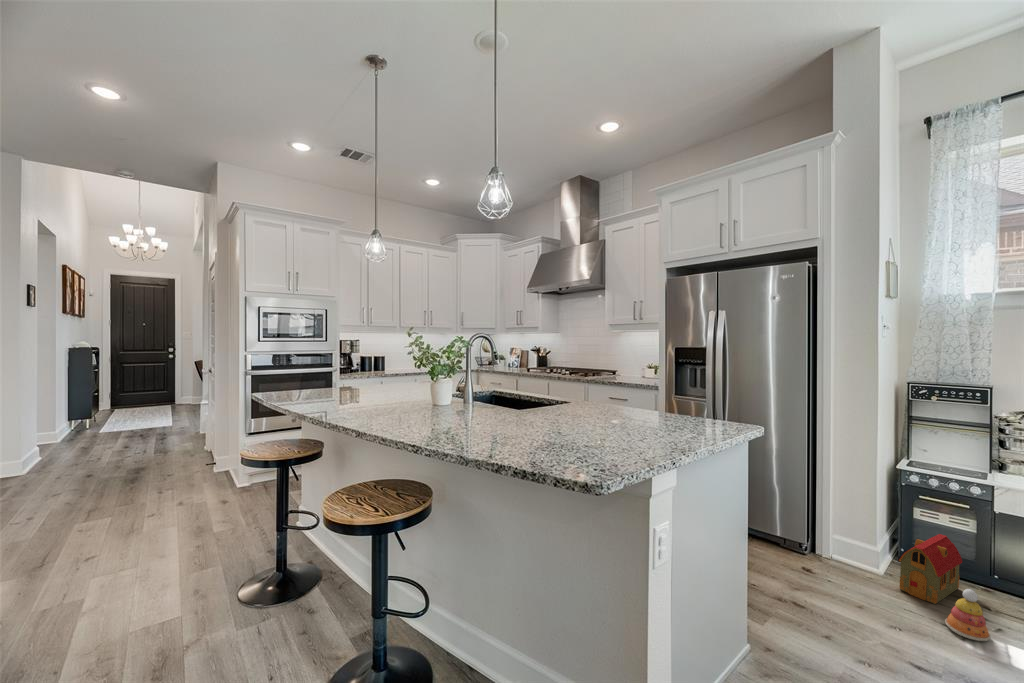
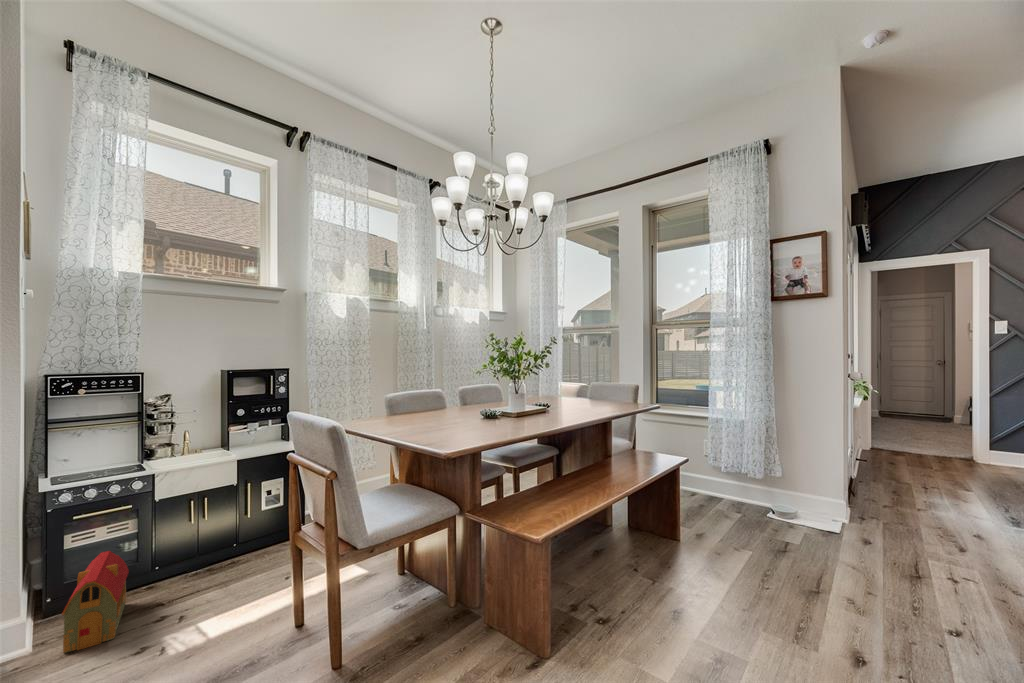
stacking toy: present [945,589,991,641] -> none [136,591,184,653]

